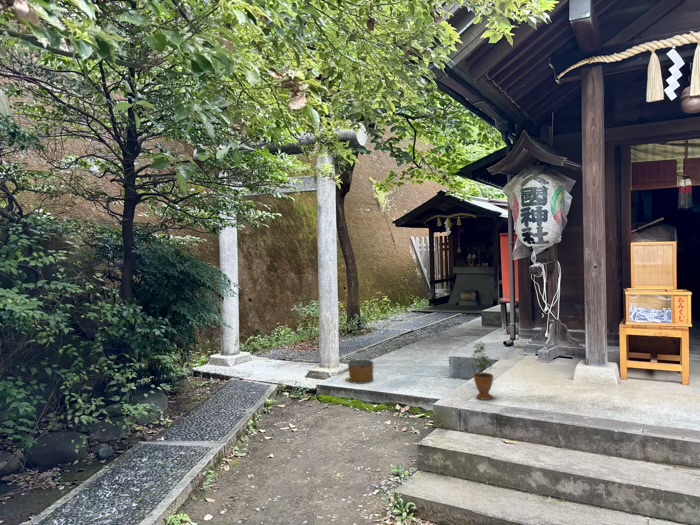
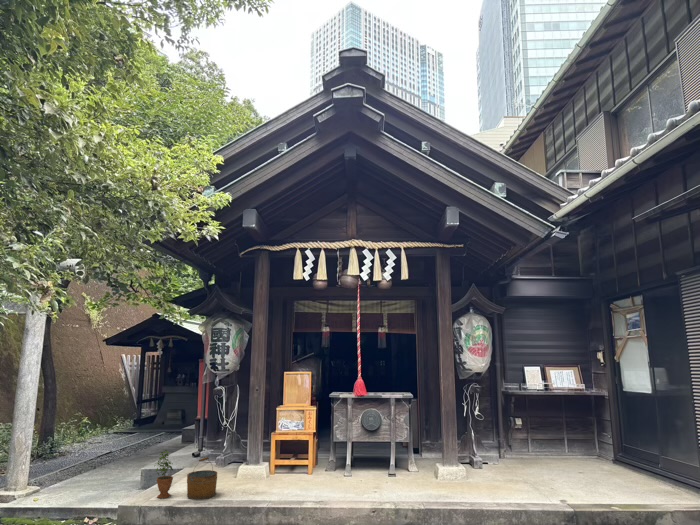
bucket: present [348,350,373,384] -> present [187,457,217,499]

